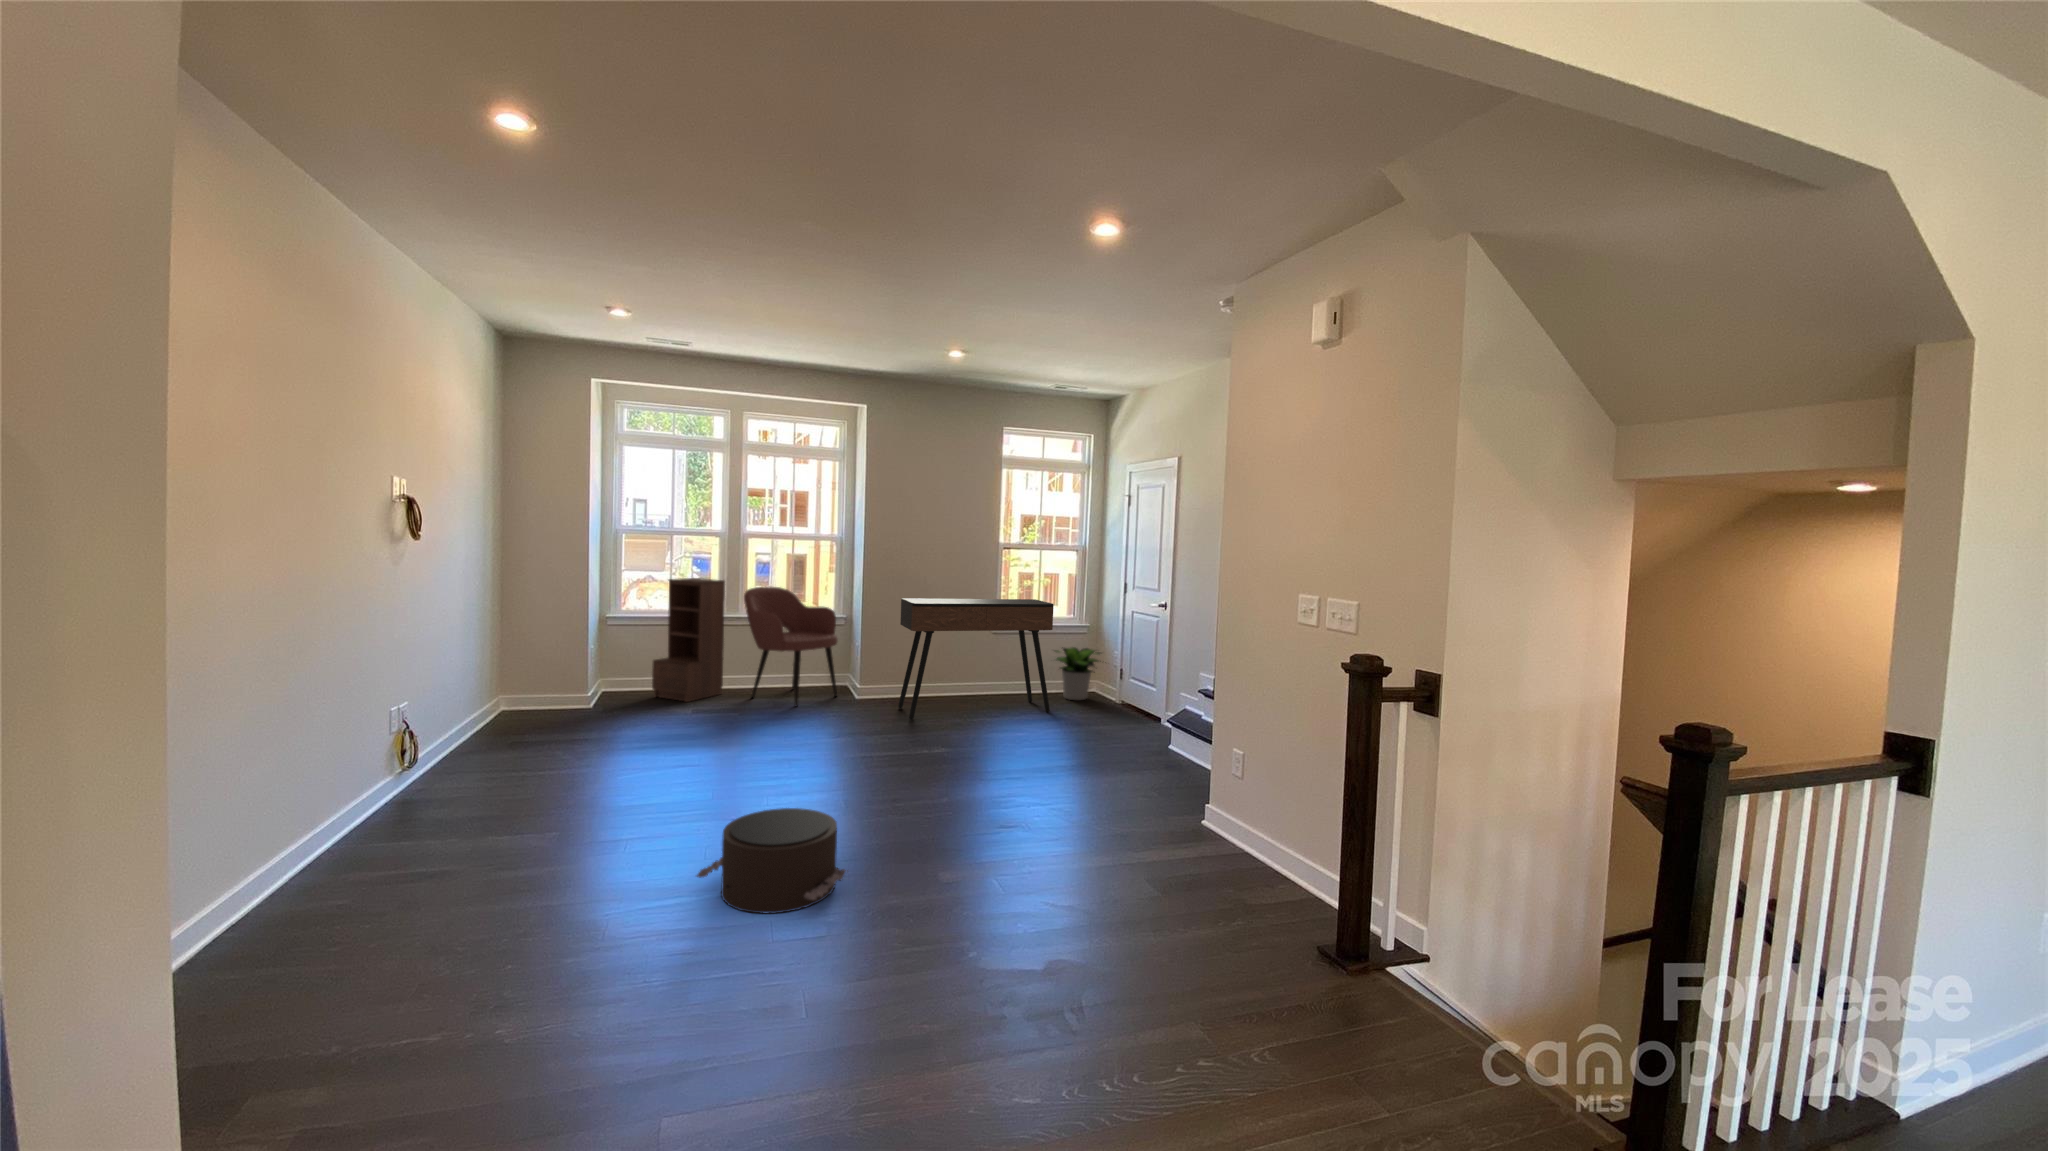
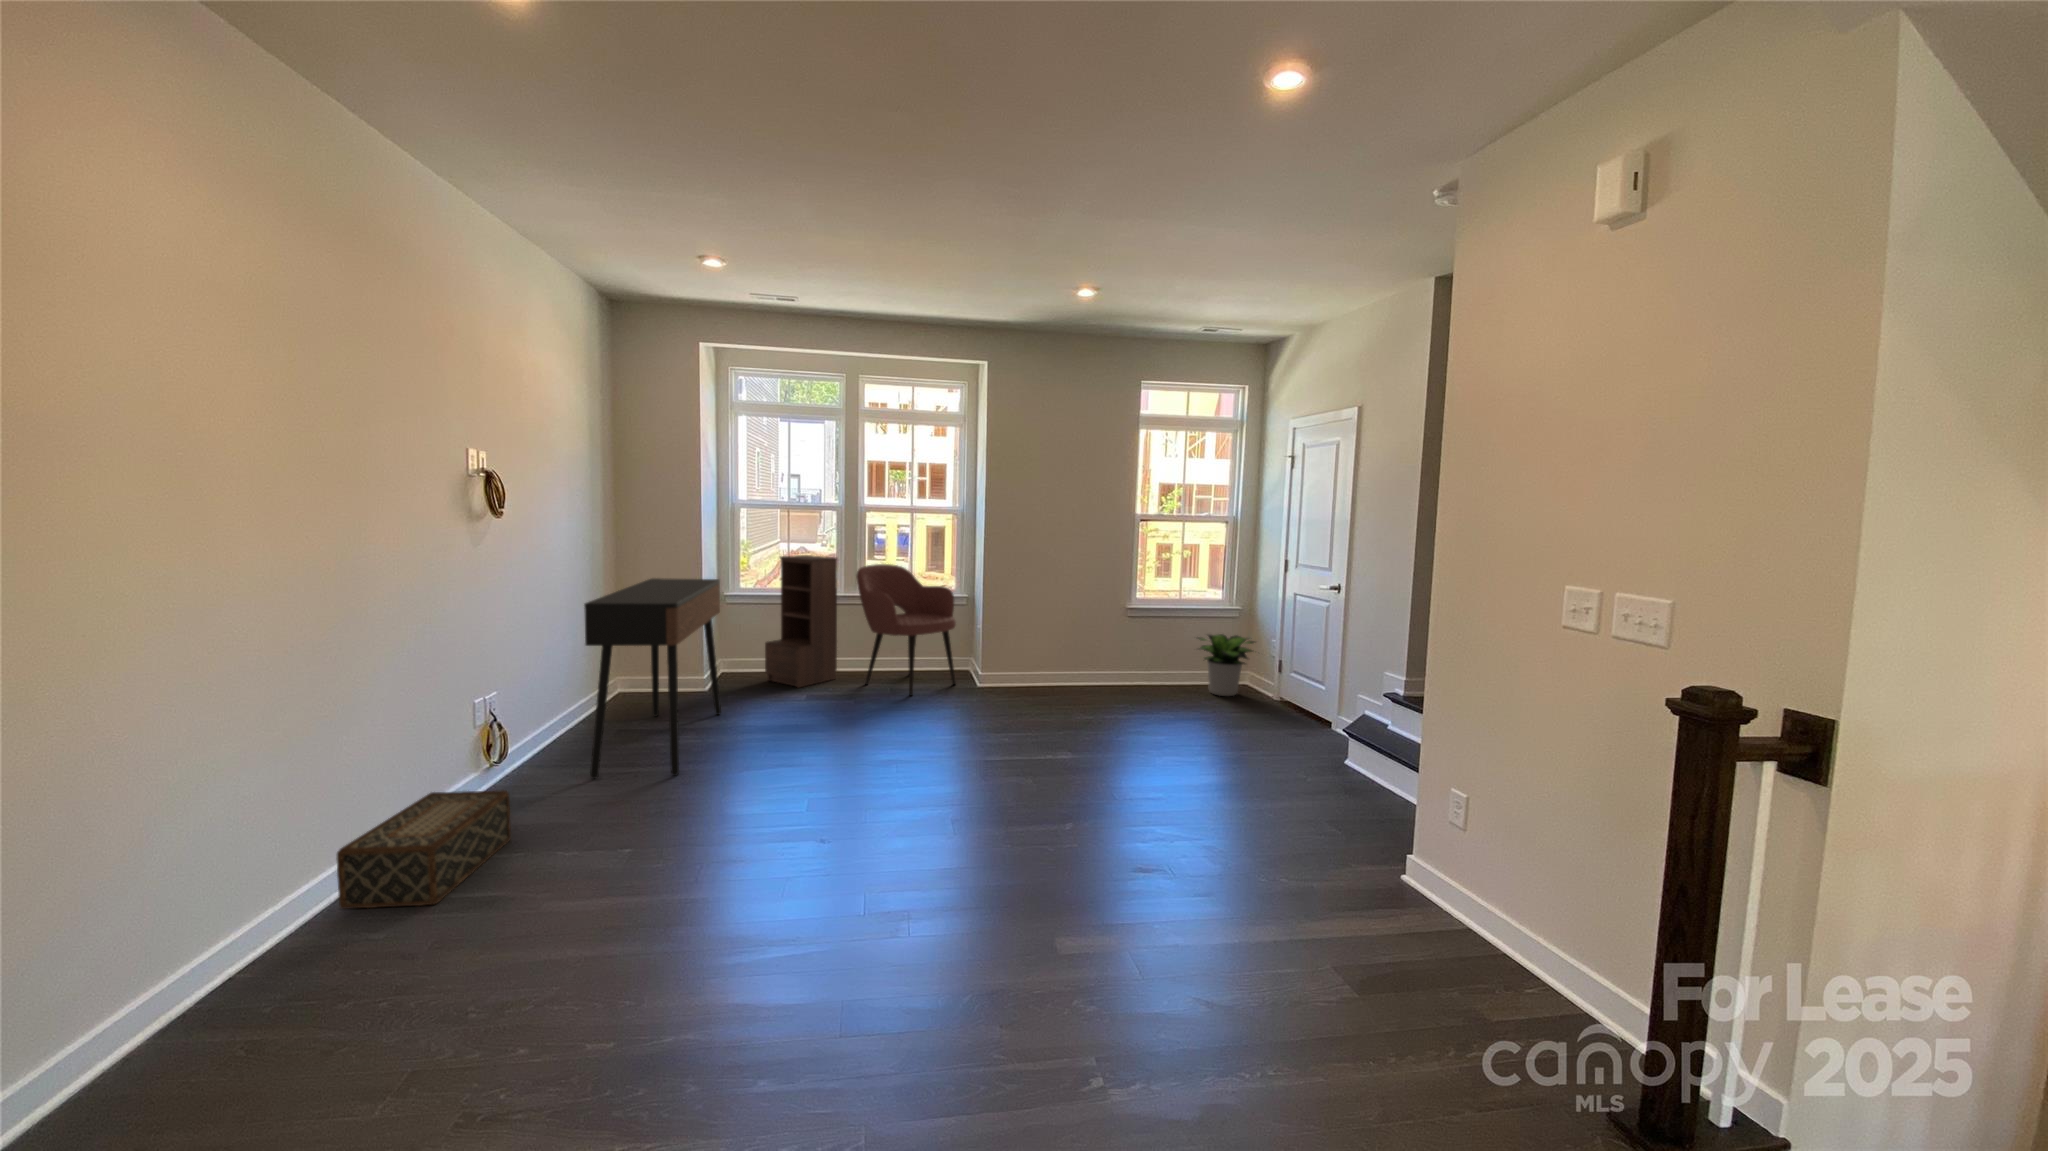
console table: present [898,598,1054,719] -> present [584,578,721,779]
woven basket: none [291,785,439,887] -> present [337,790,511,909]
pouf: present [697,808,846,913] -> none [759,845,944,990]

